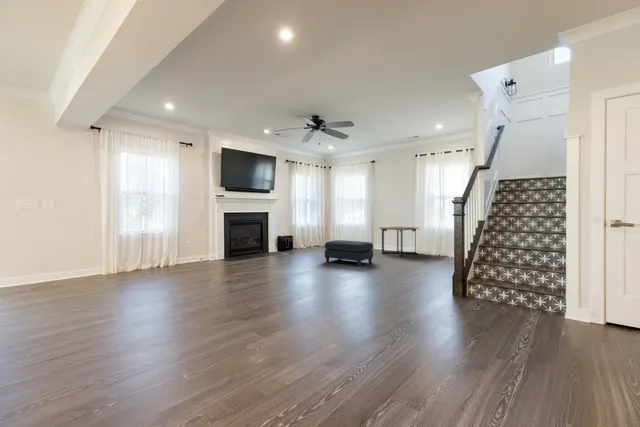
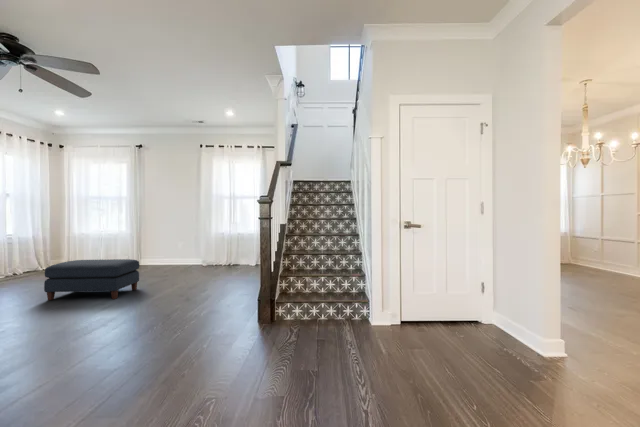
side table: present [379,227,418,256] -> none [149,233,205,272]

